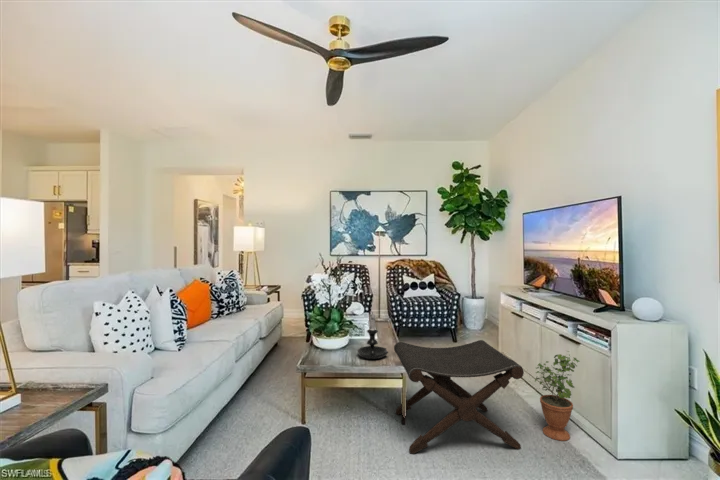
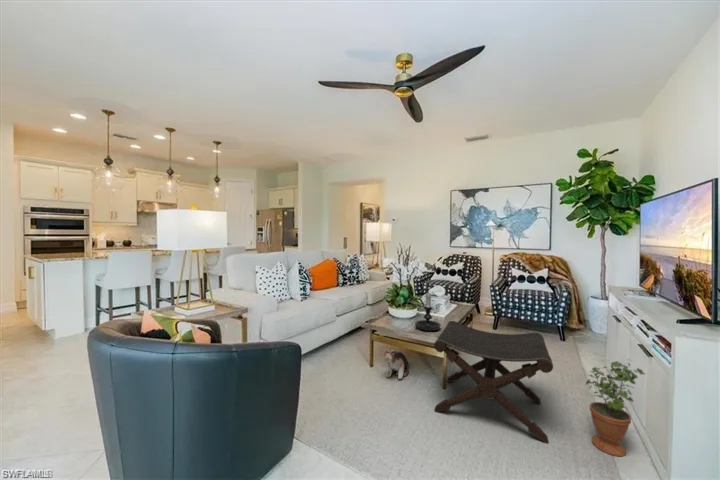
plush toy: none [327,390,352,429] -> present [382,349,409,379]

